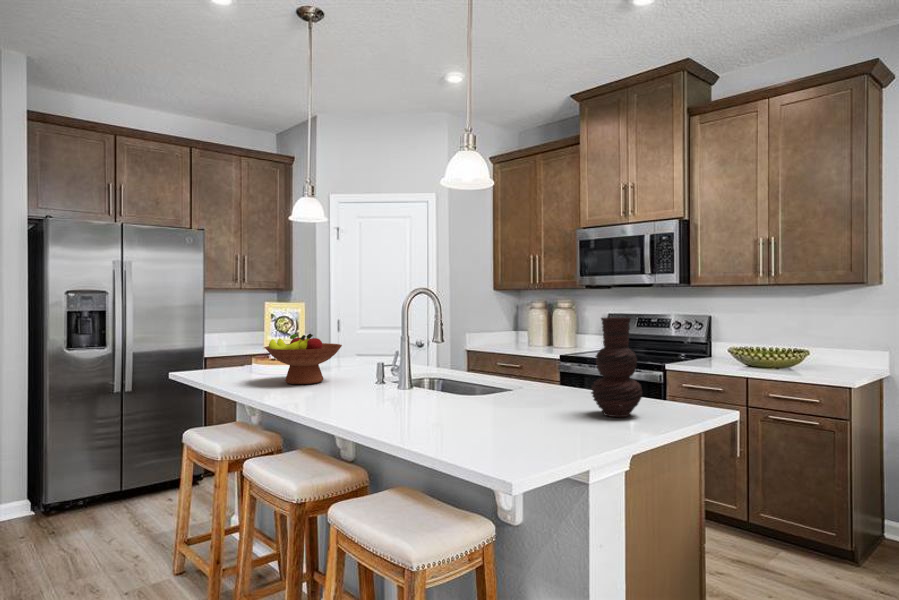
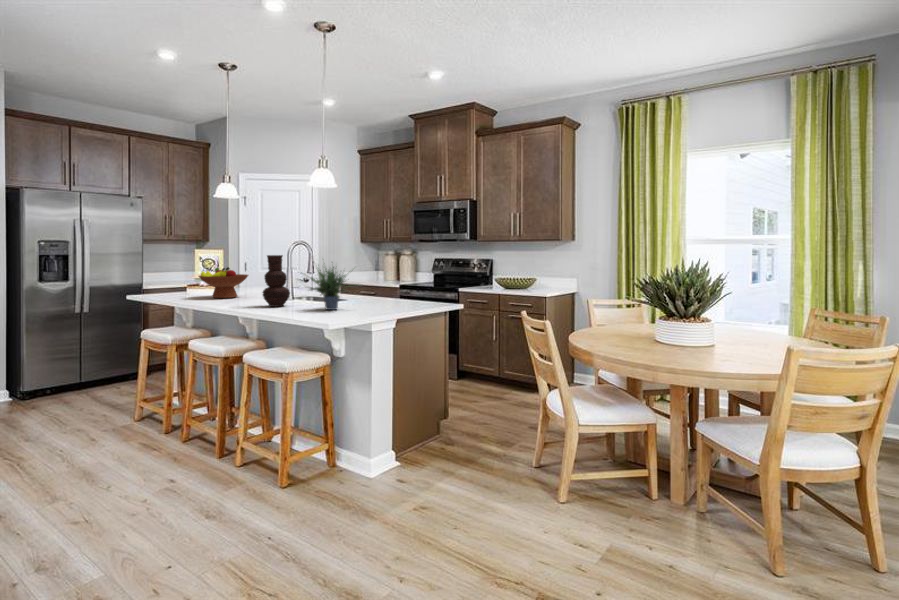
potted plant: none [432,314,559,427] -> present [310,267,356,310]
vase: present [591,317,643,417] -> present [262,255,290,307]

